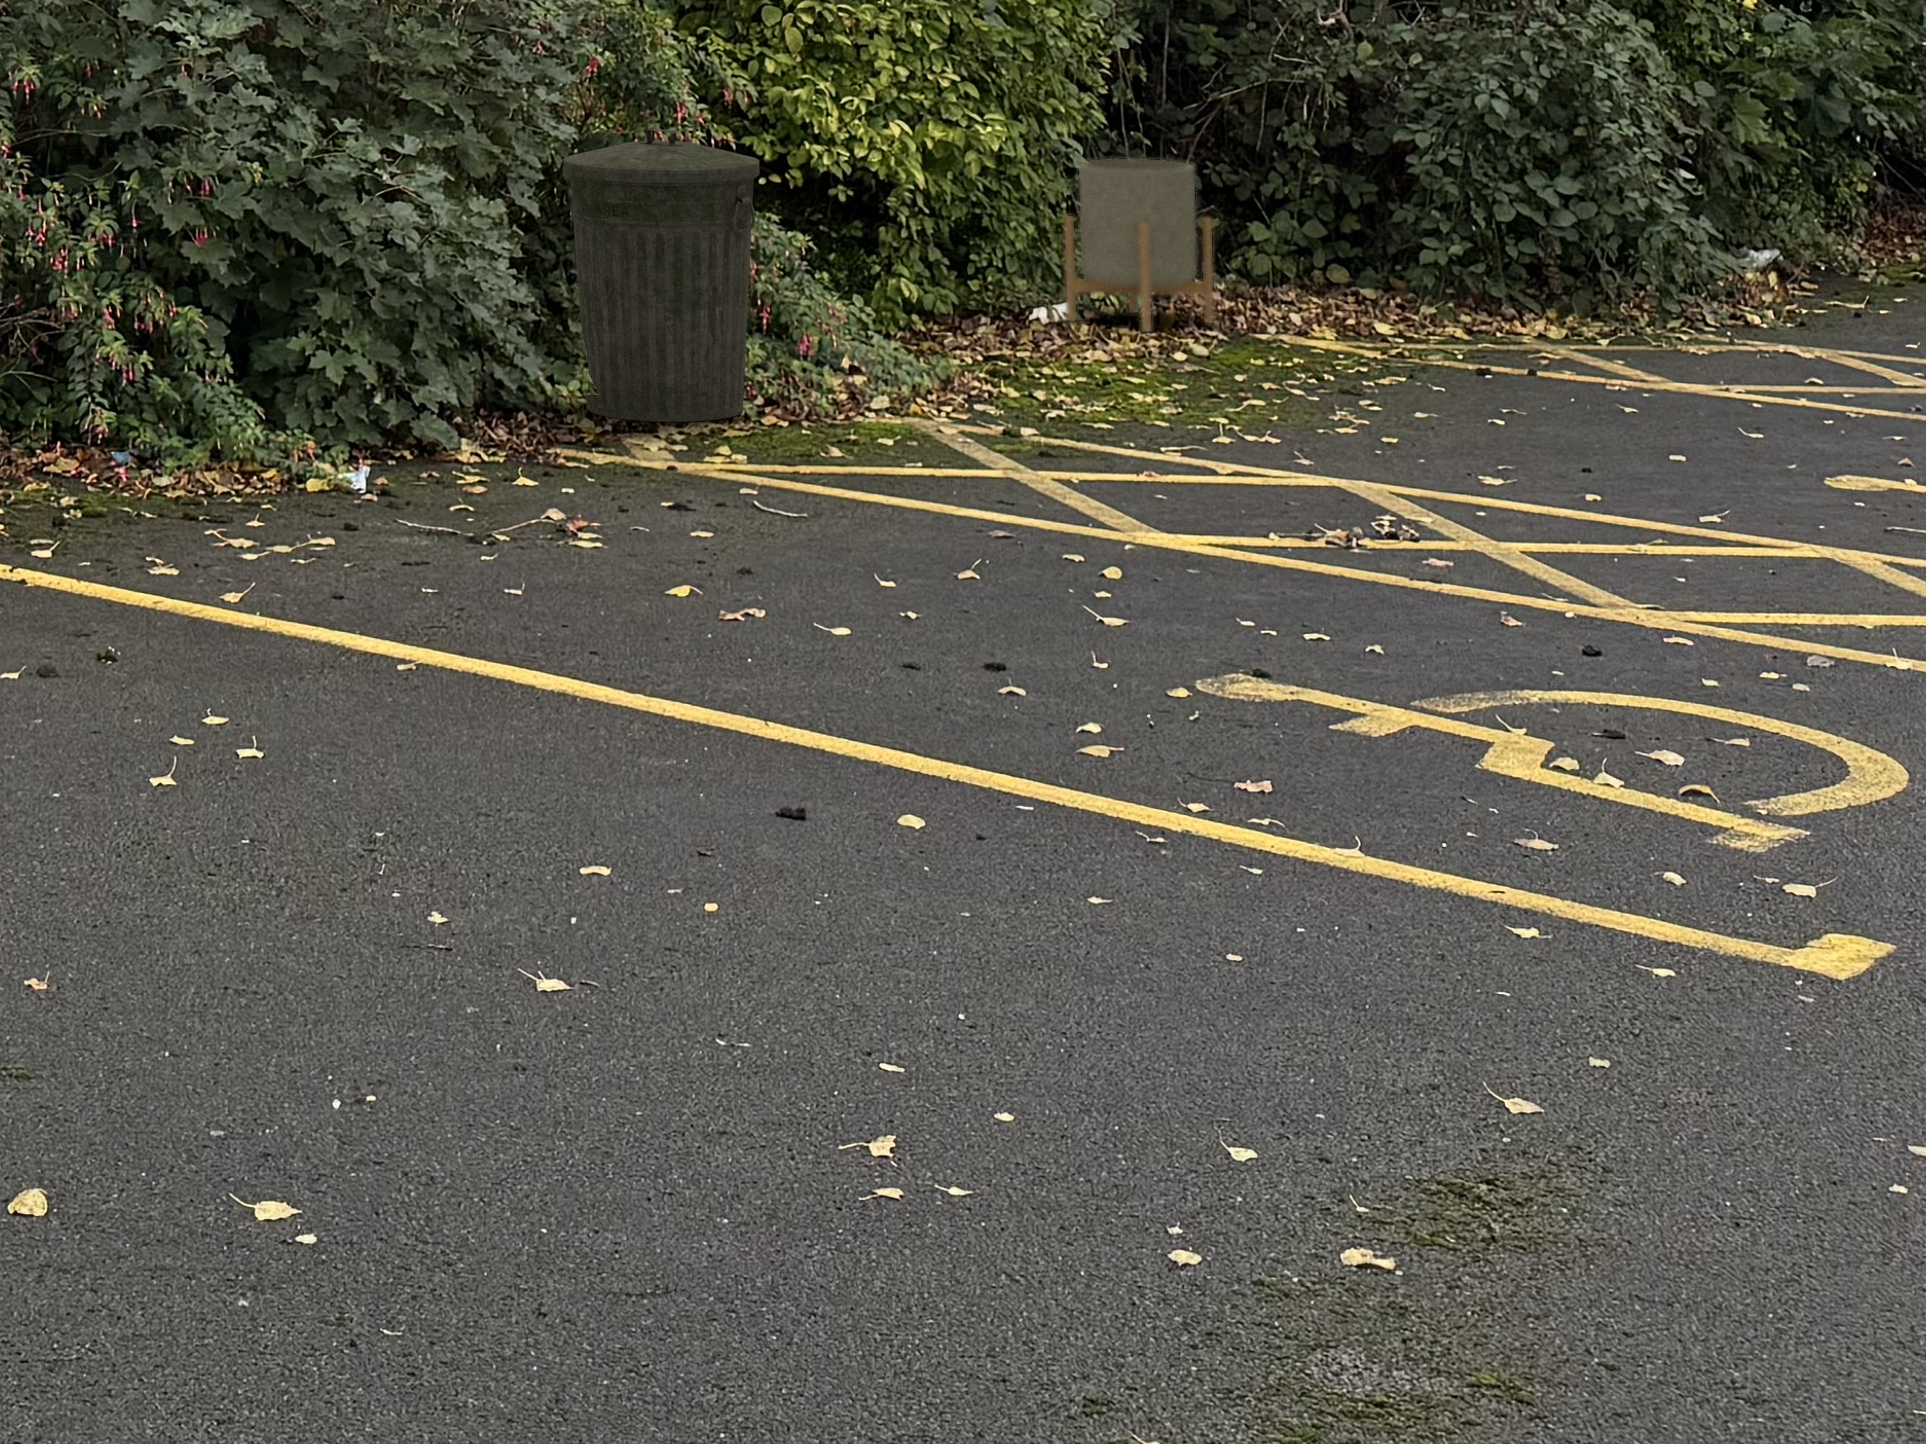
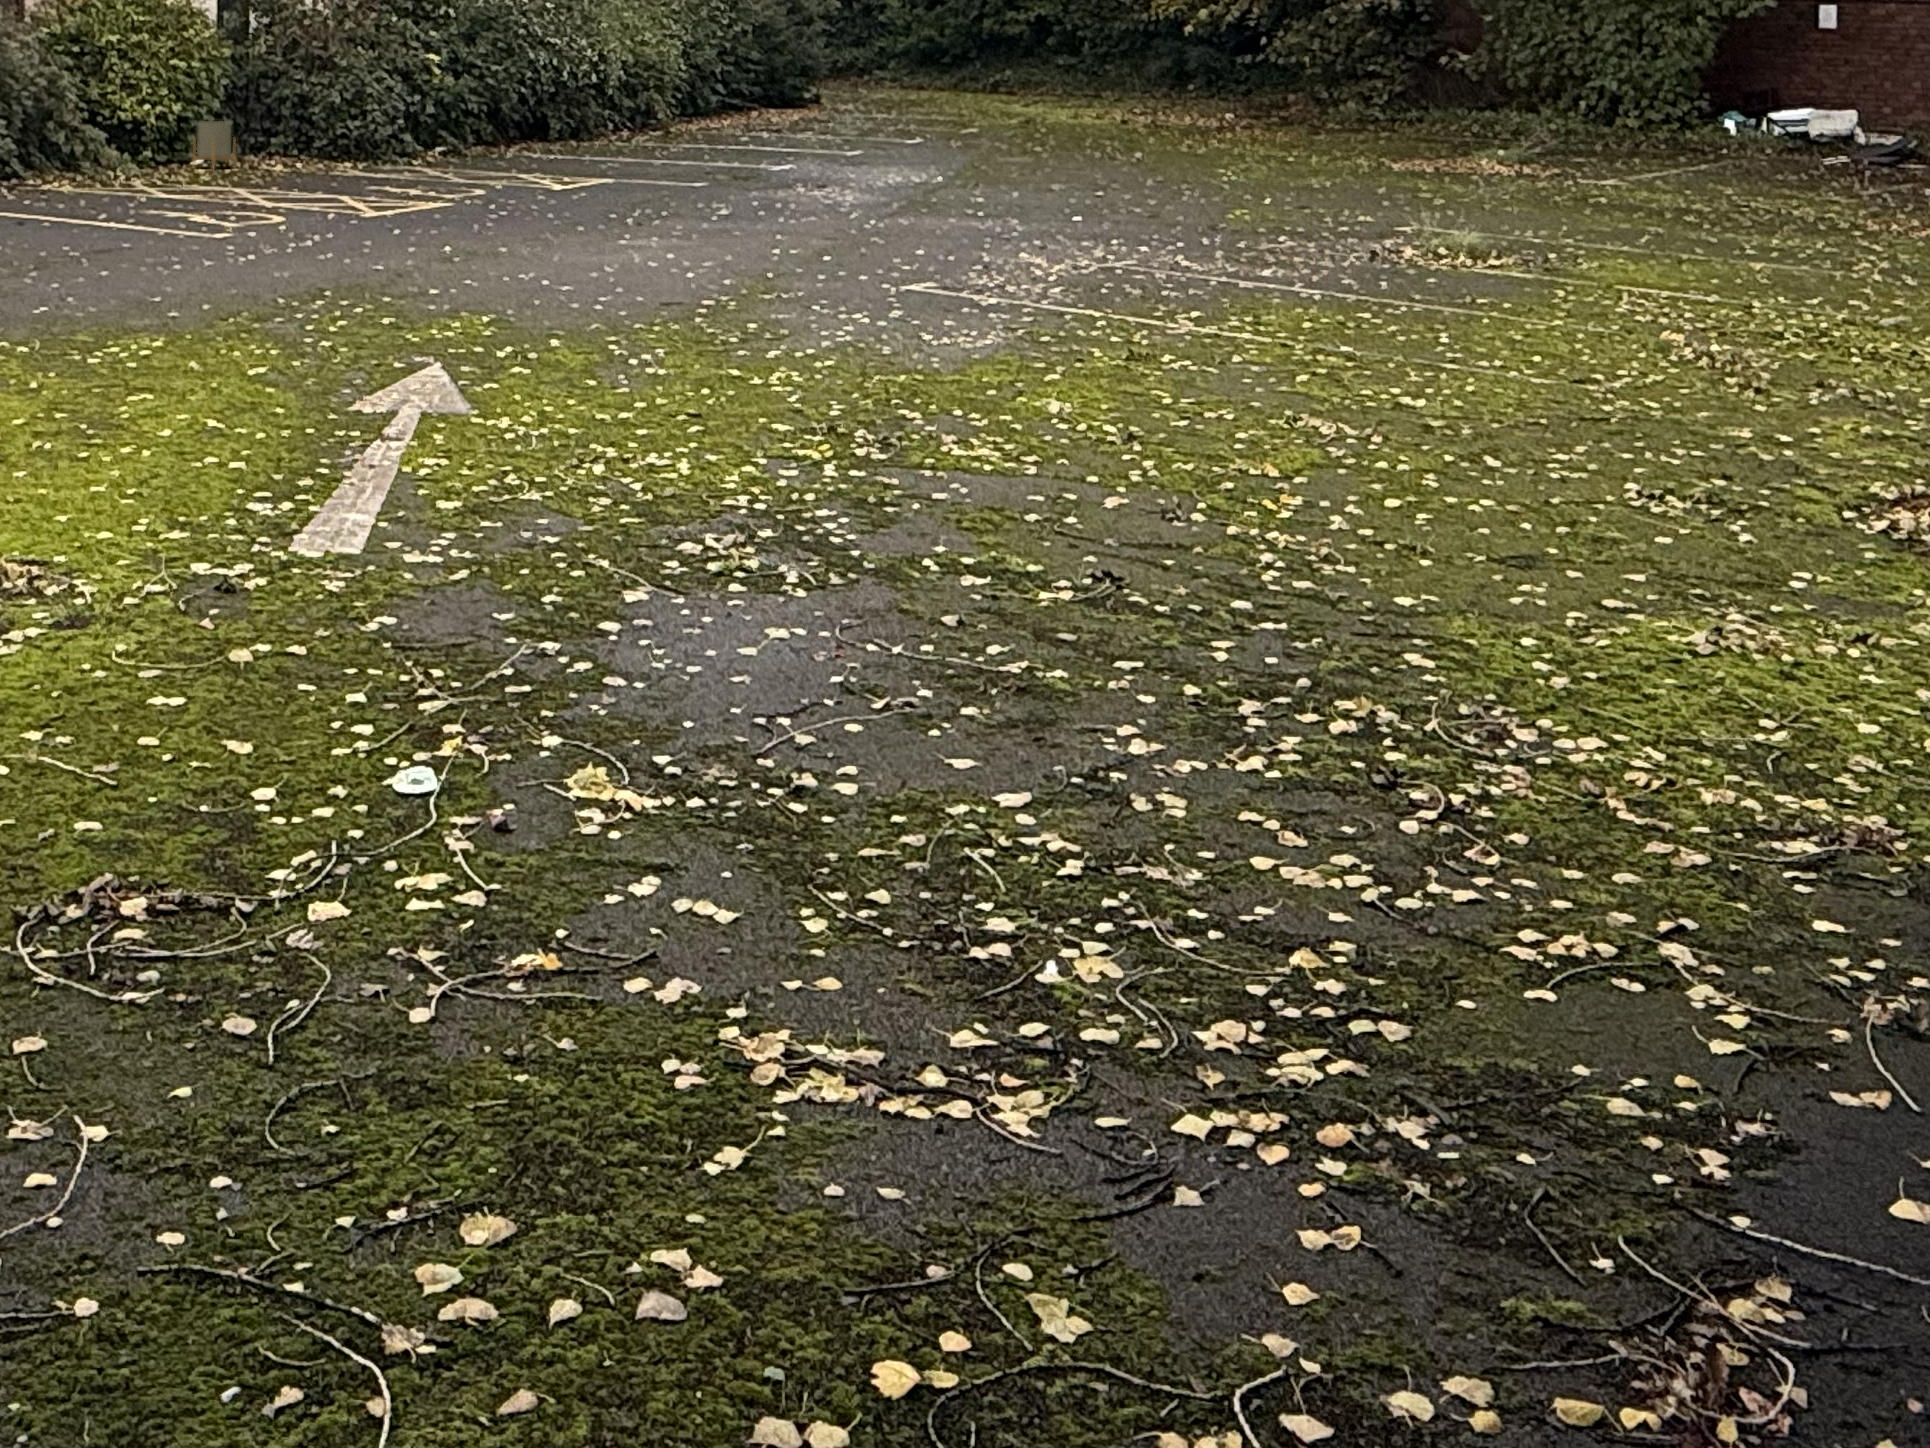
trash can: present [563,129,759,422] -> none [25,106,82,186]

